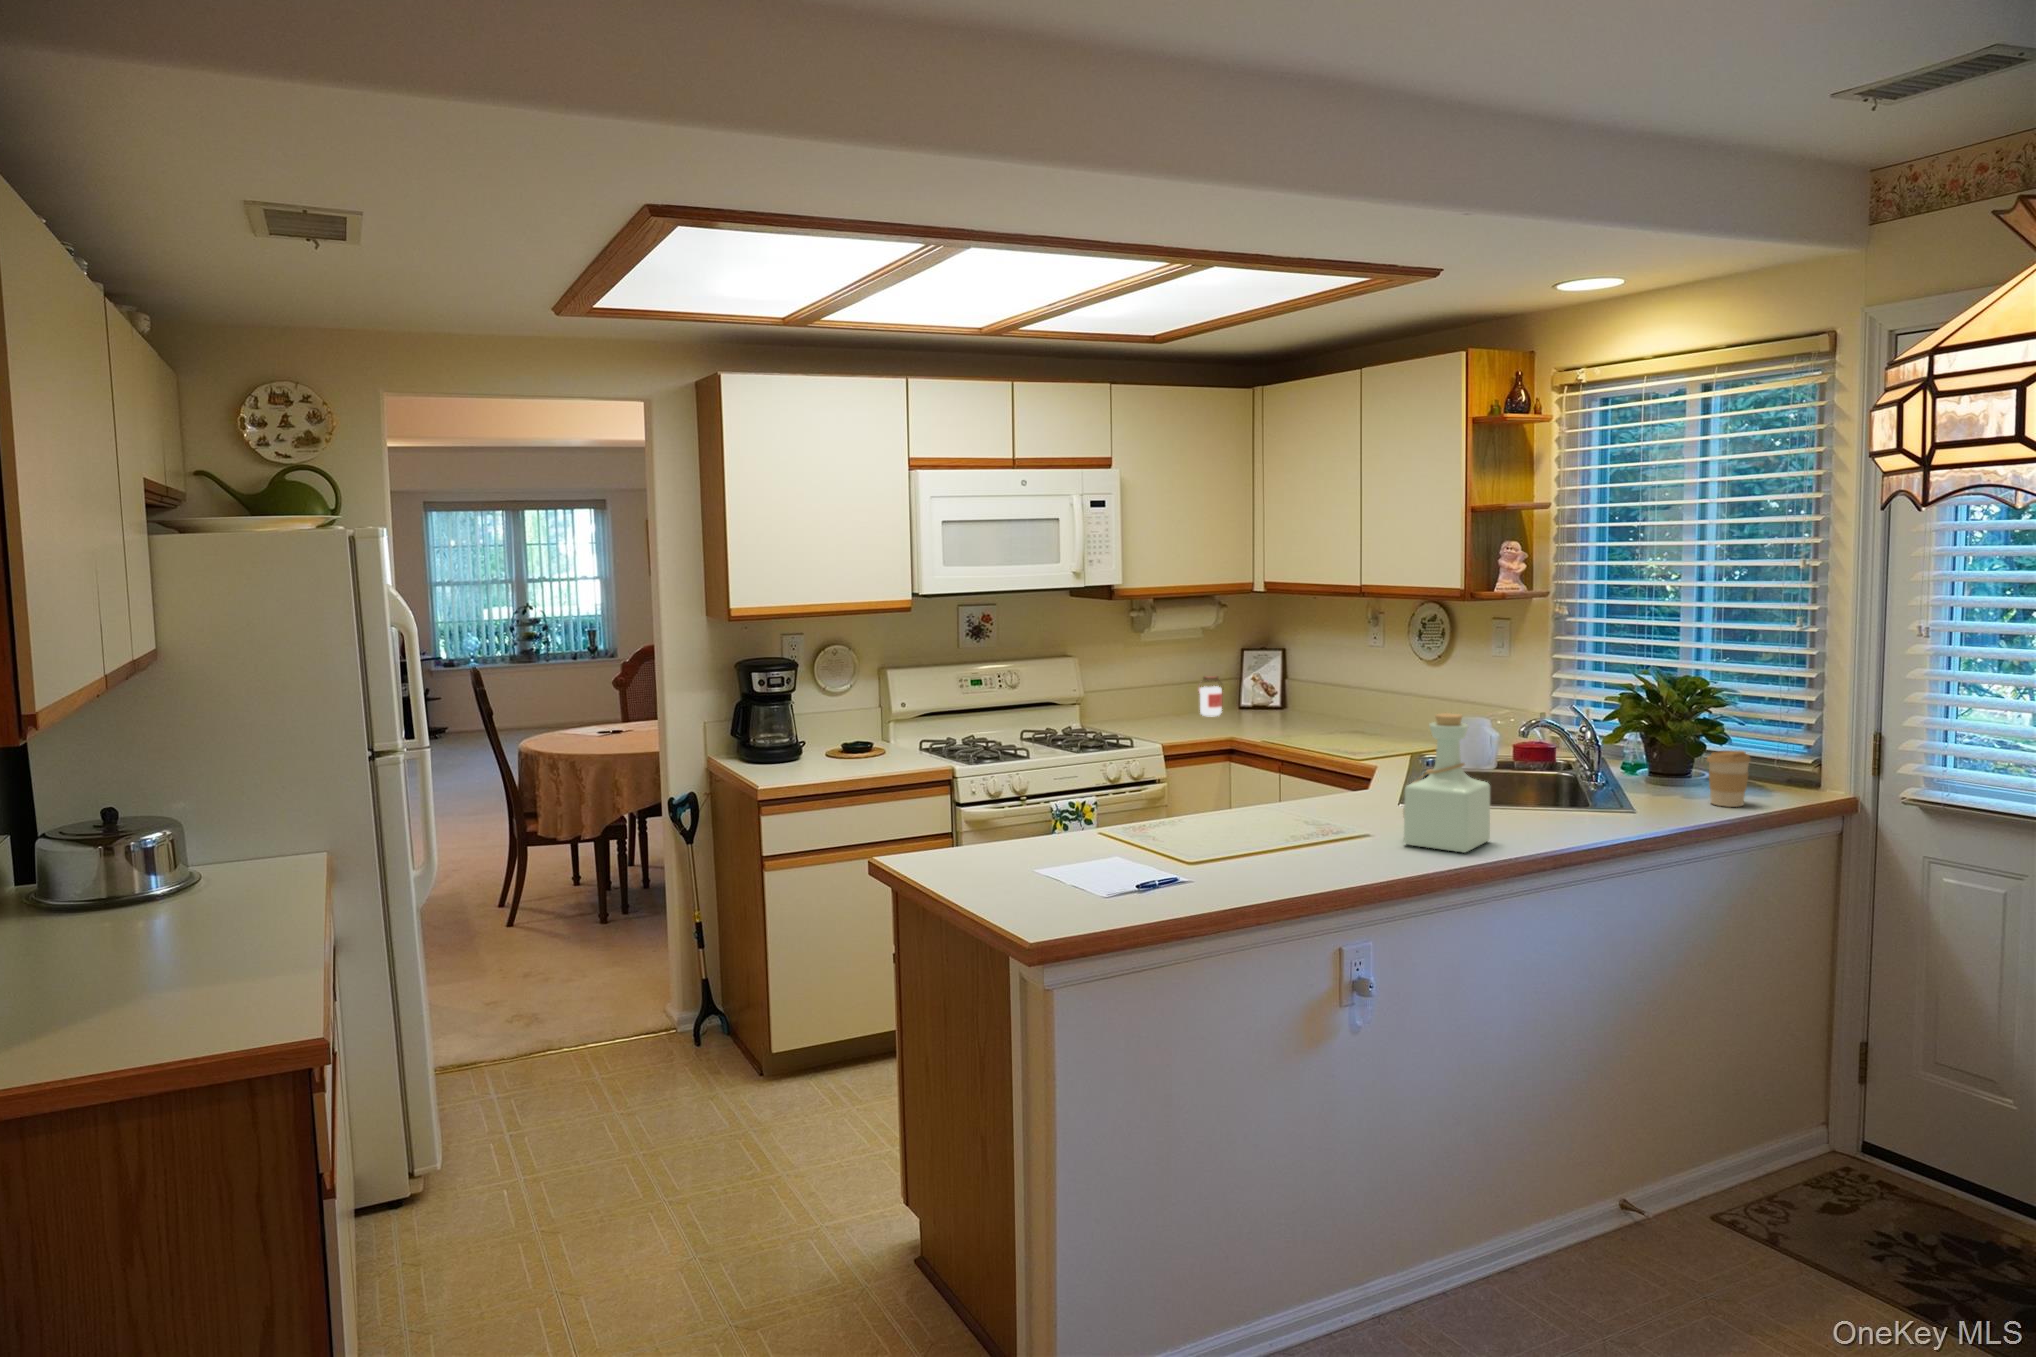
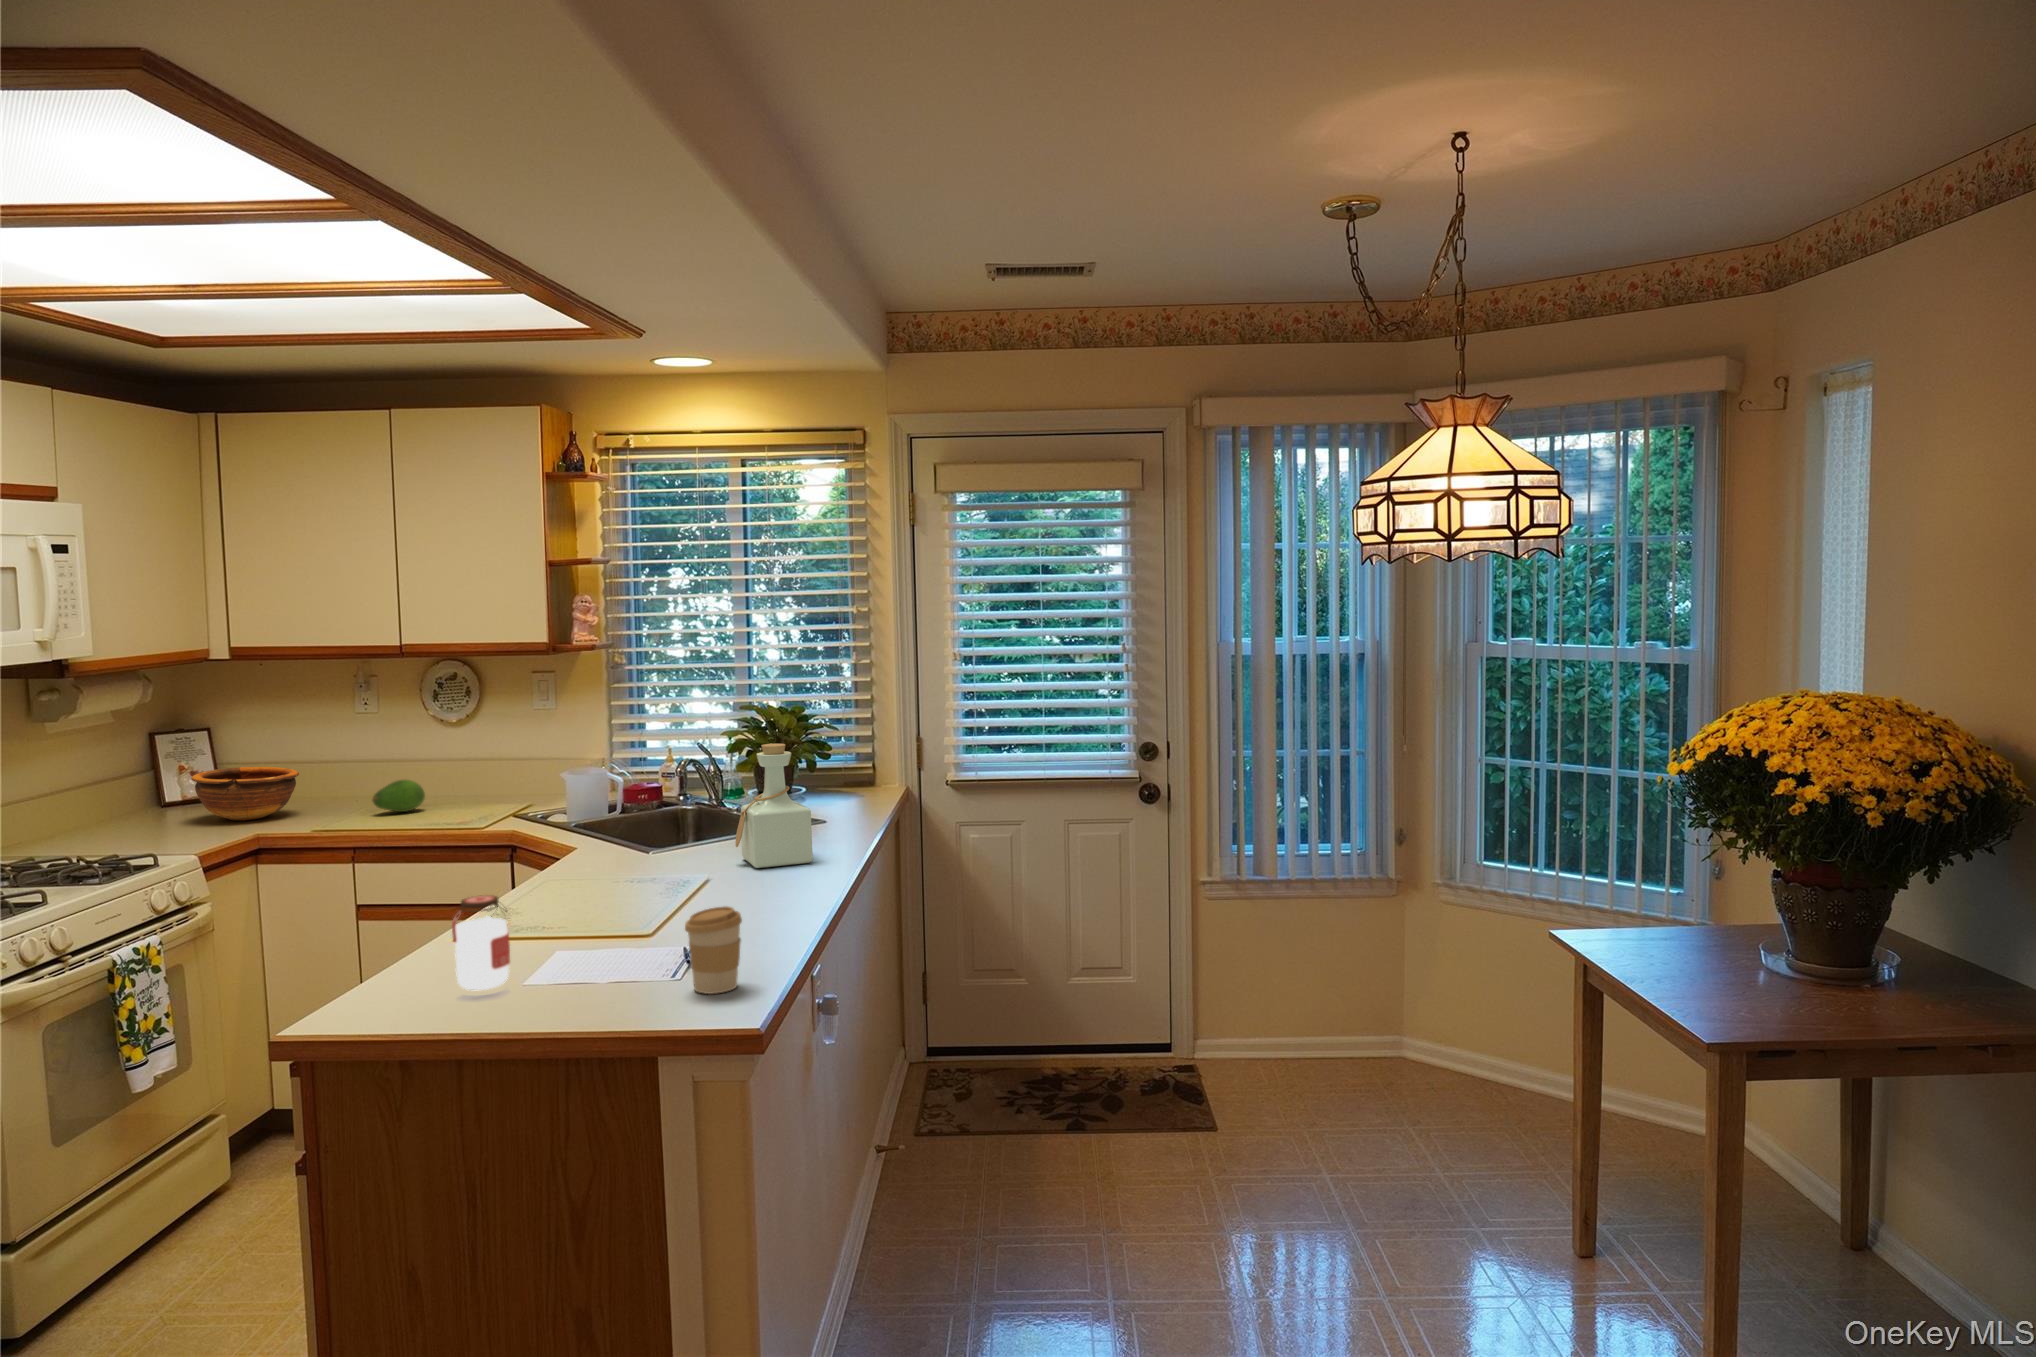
jar: present [1198,676,1223,717] -> present [452,895,510,990]
bowl: none [1224,682,1303,727] -> present [192,767,299,820]
fruit: none [1336,710,1383,739] -> present [373,780,425,812]
coffee cup: present [1707,750,1751,807] -> present [685,906,742,994]

